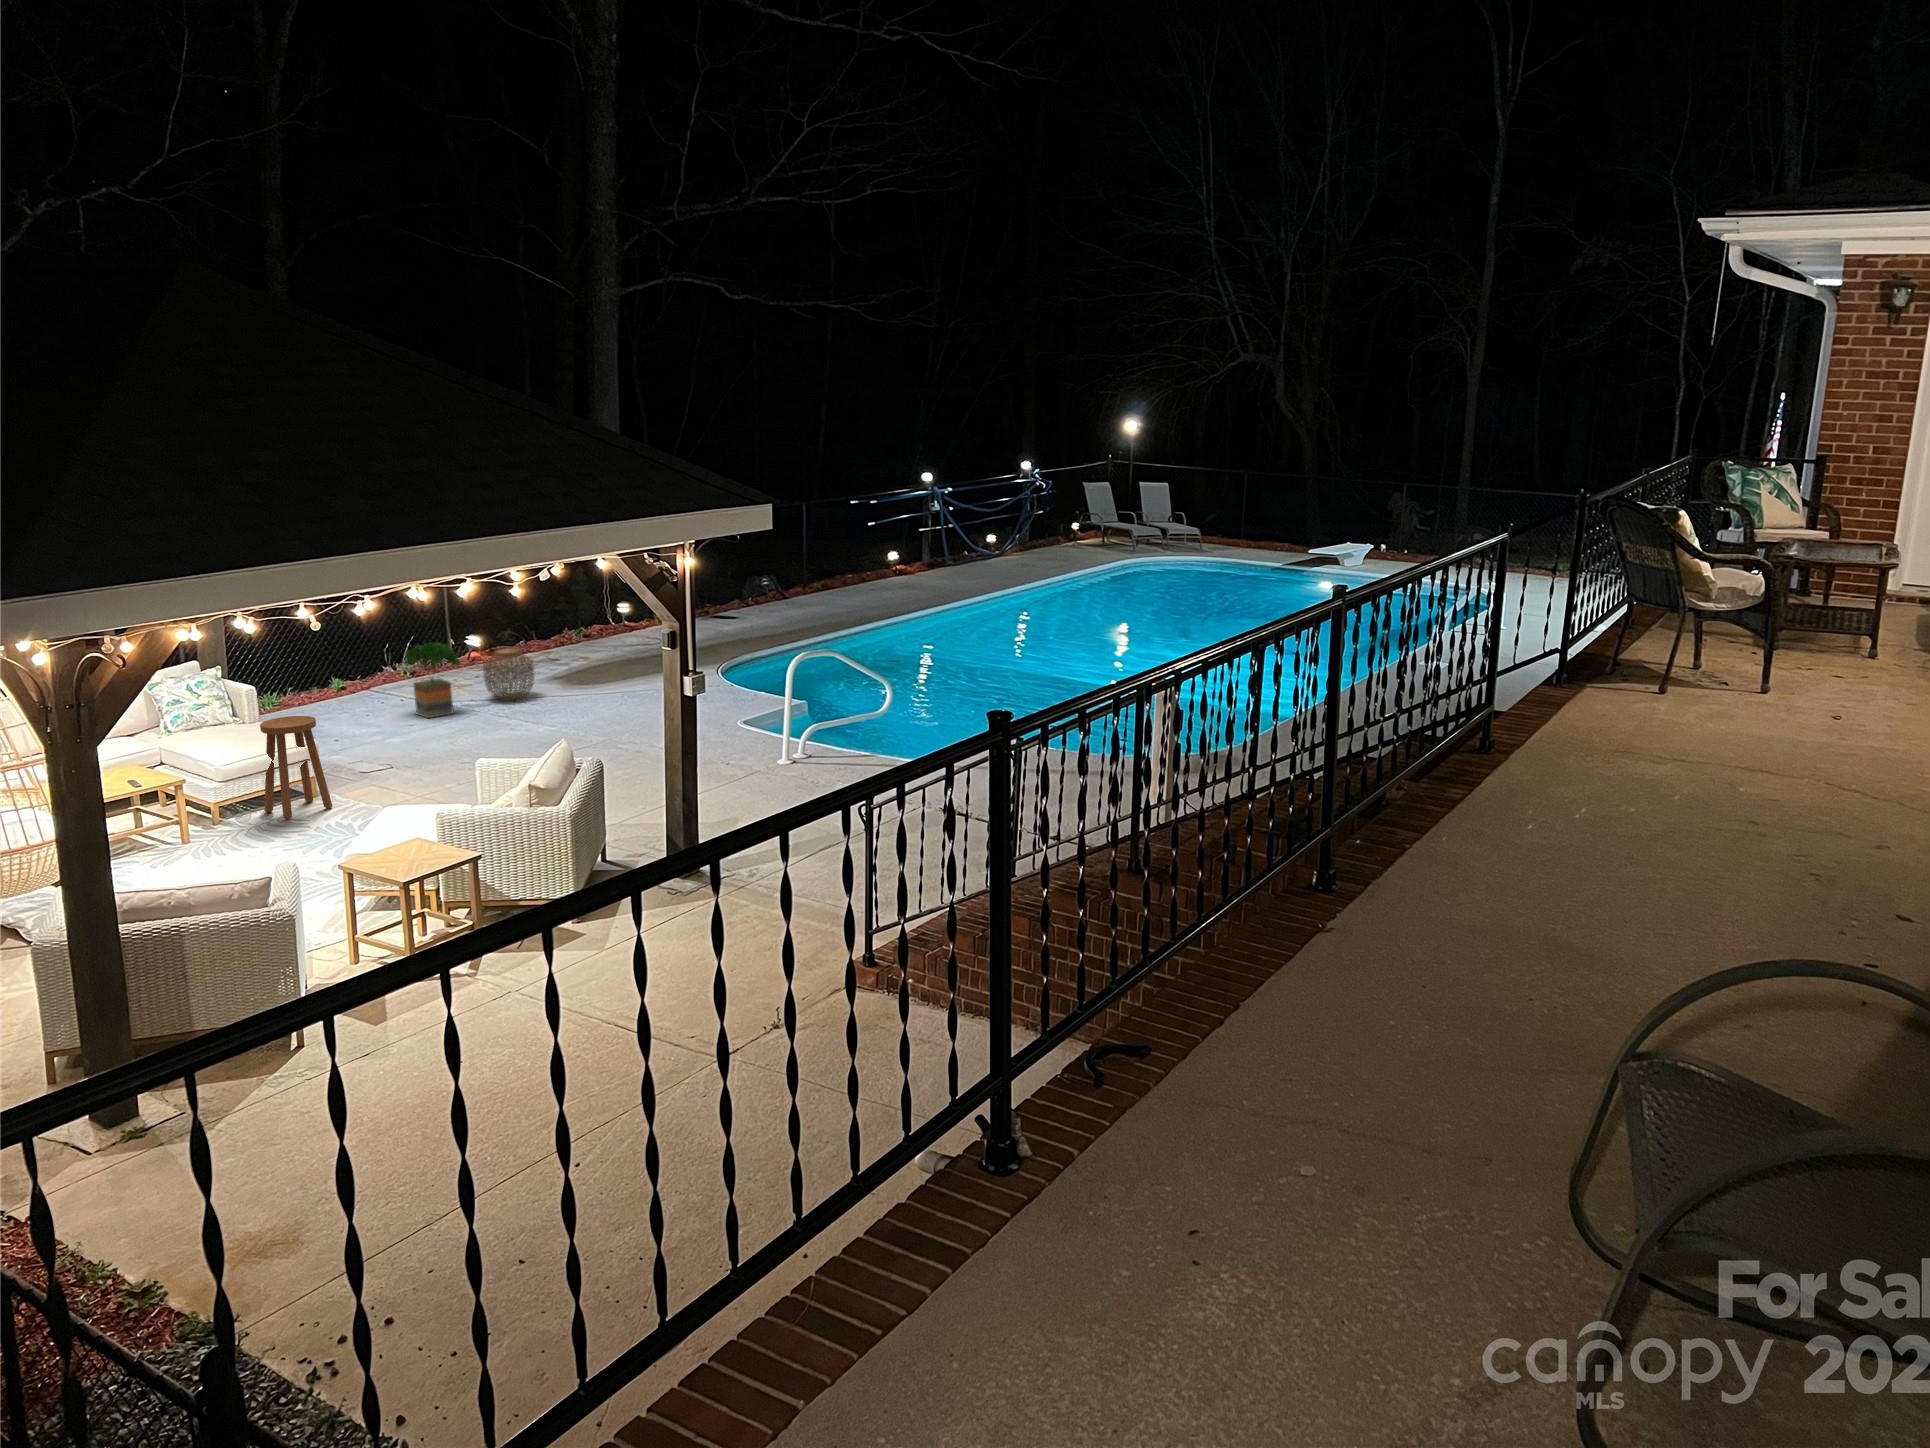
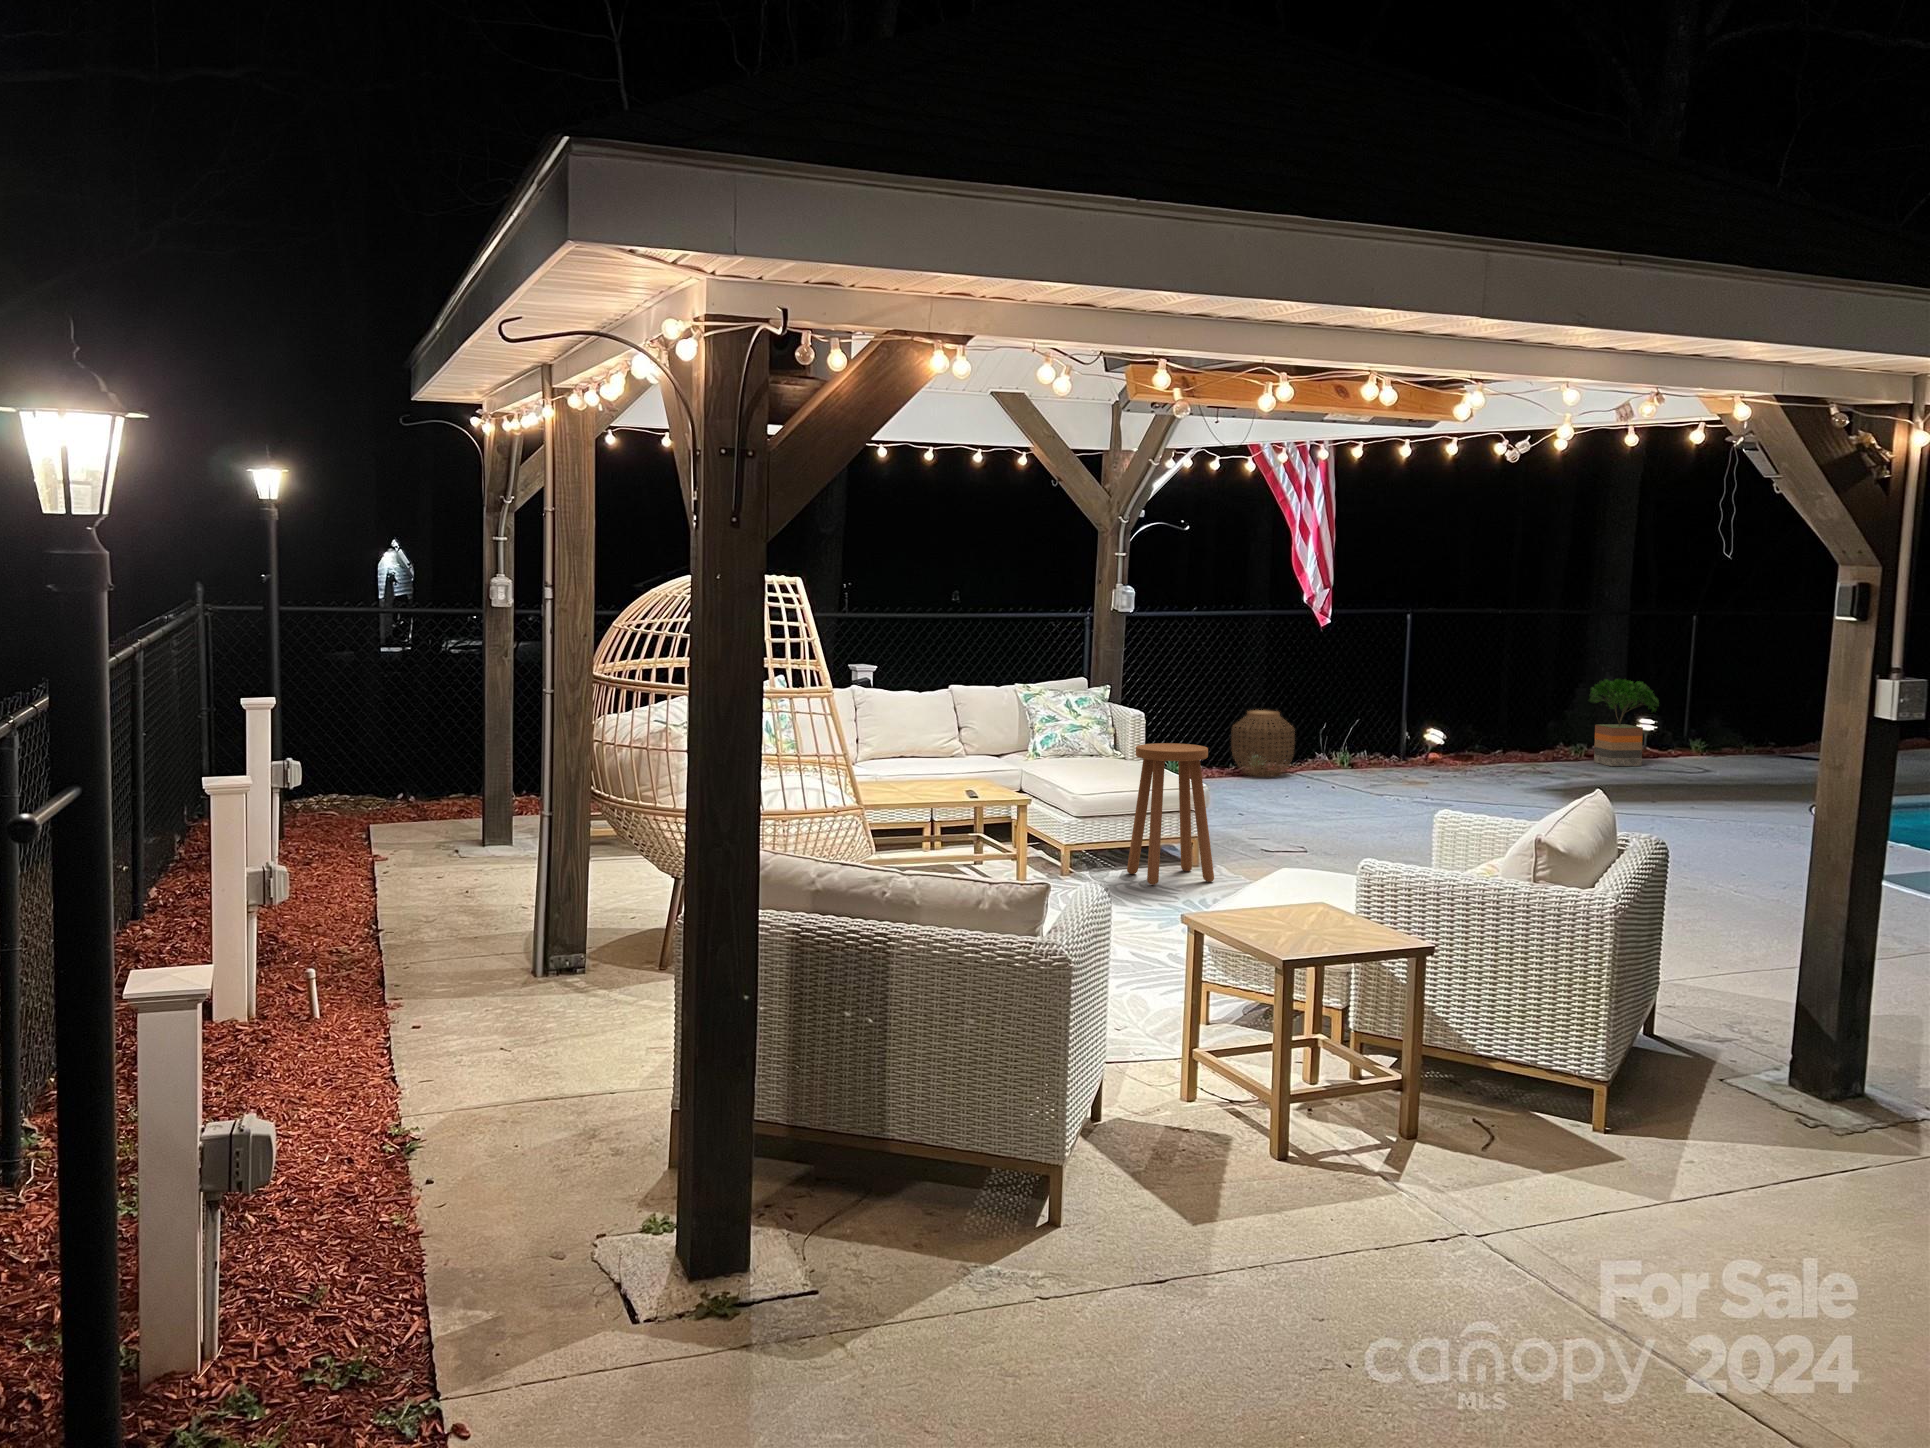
potted tree: present [405,643,461,718] -> present [1591,679,1658,766]
woven basket: present [483,648,534,701] -> present [1231,710,1295,777]

